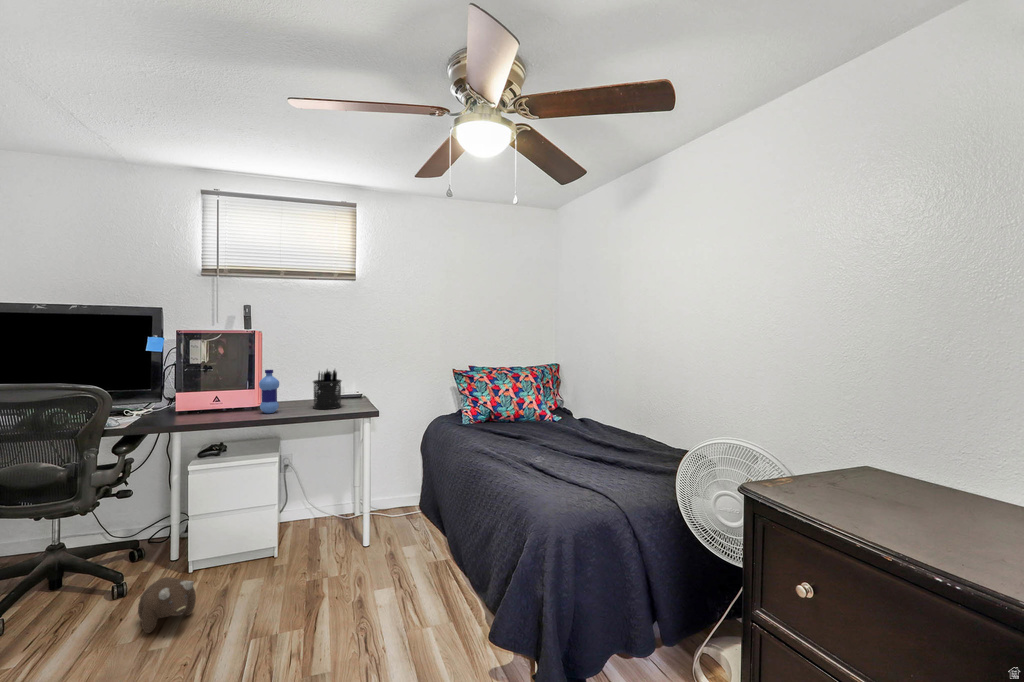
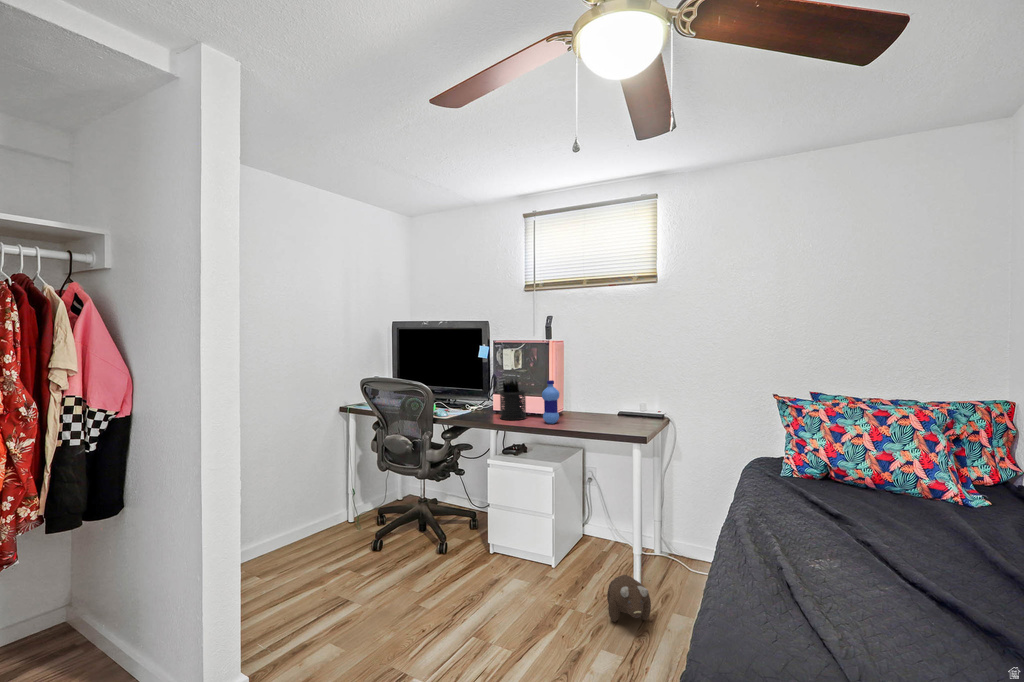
pen holder: present [313,370,341,409] -> present [499,381,526,420]
plush toy: present [138,577,196,633] -> present [607,575,651,622]

